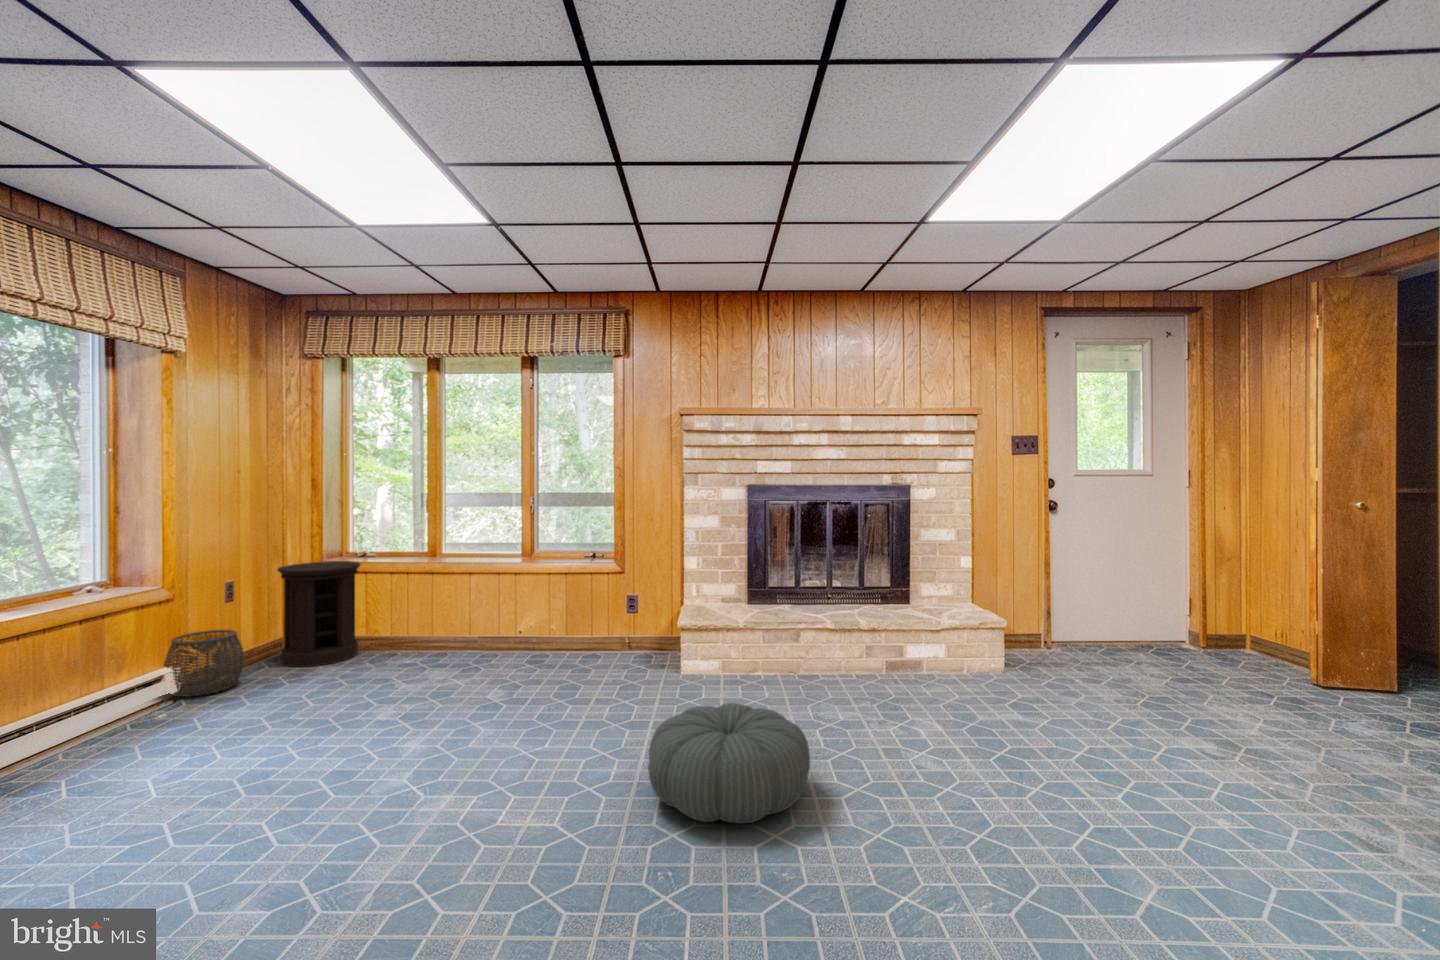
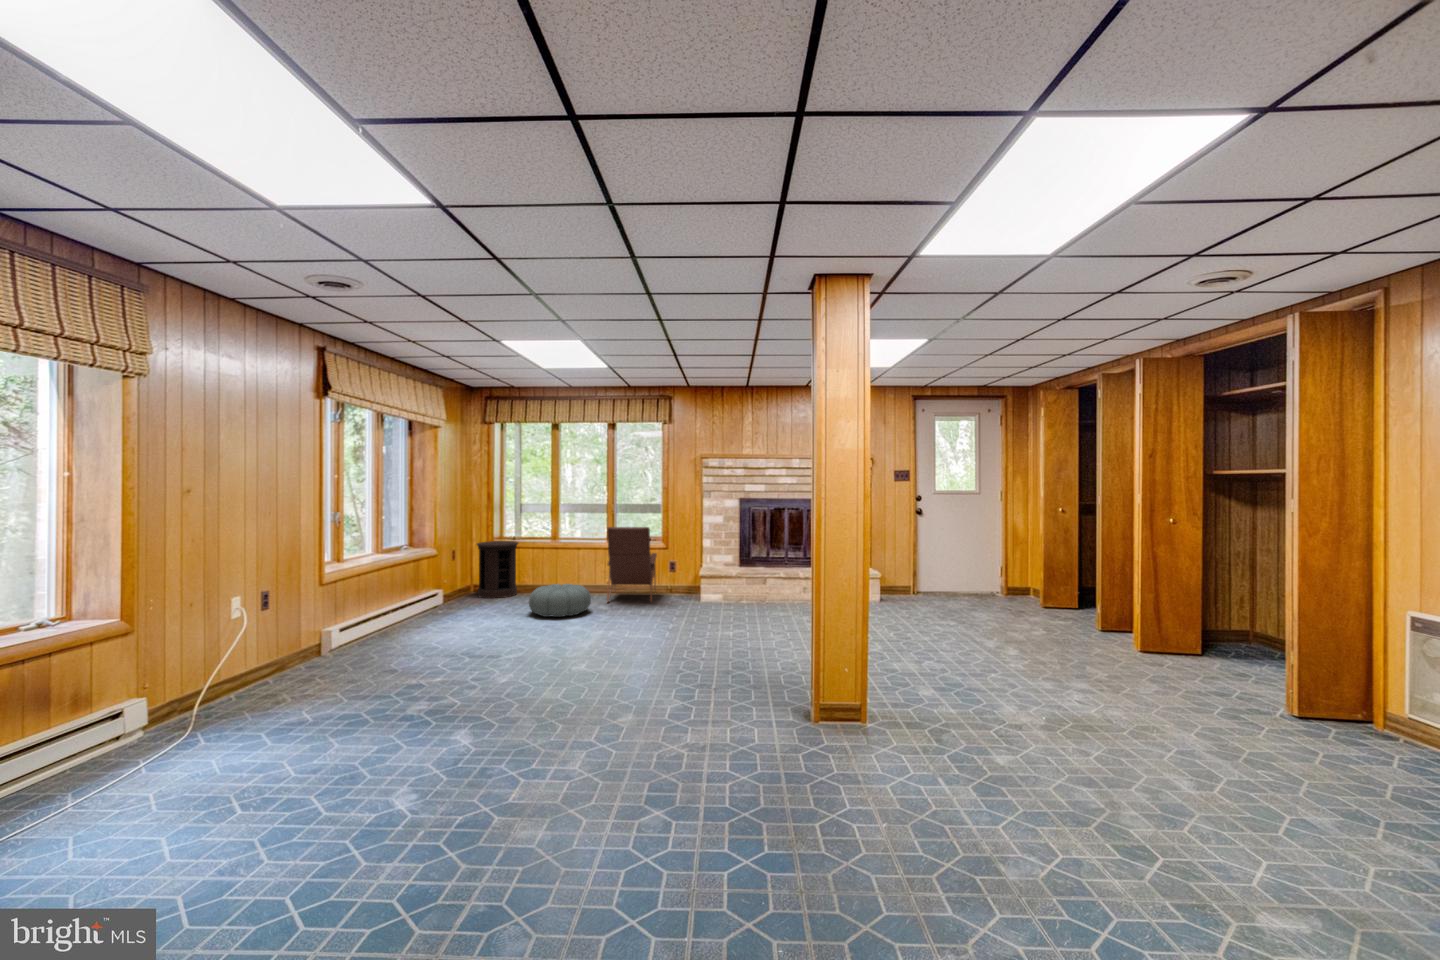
armchair: none [501,537,603,678] -> present [607,527,657,602]
woven basket: present [163,630,244,697] -> none [435,576,471,608]
pouf: present [648,703,810,823] -> present [529,584,591,617]

